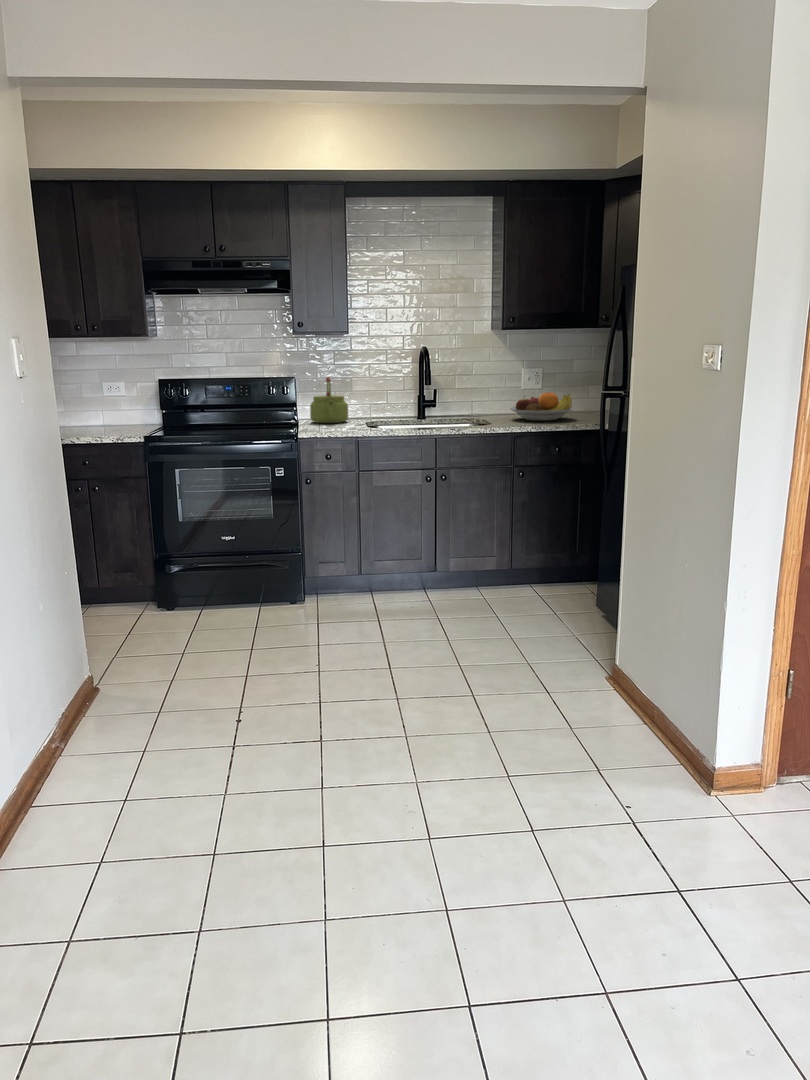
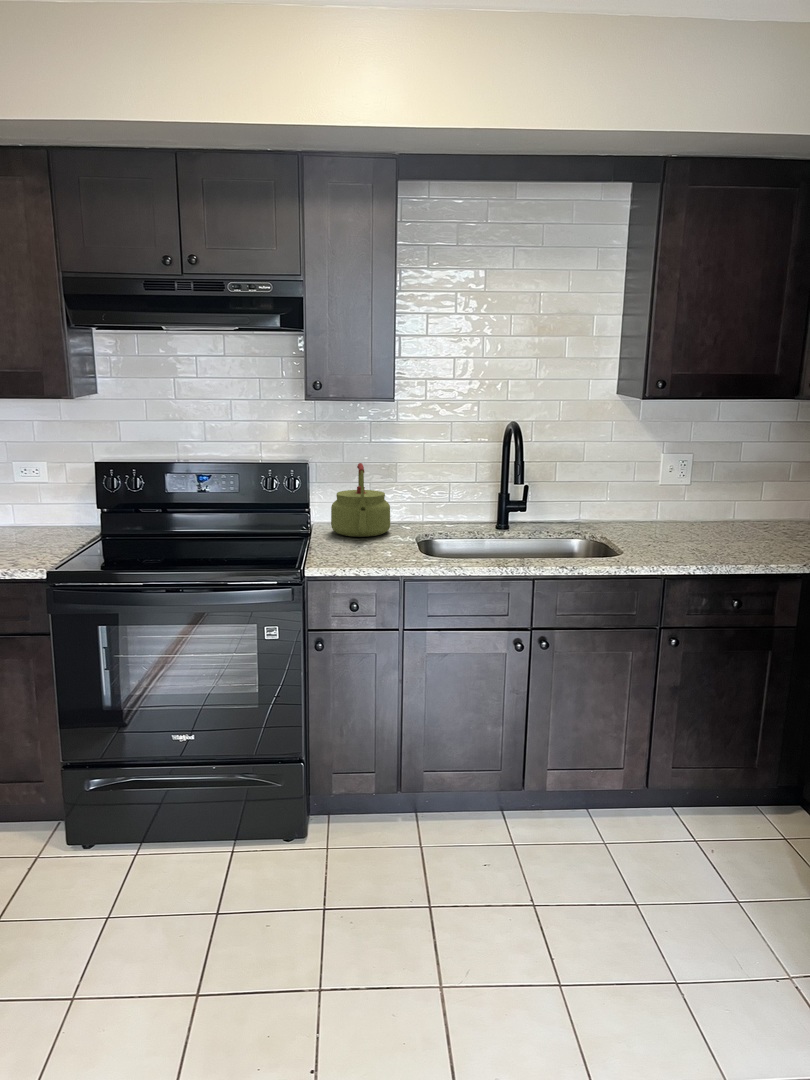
fruit bowl: present [510,392,573,421] -> none [647,500,754,547]

